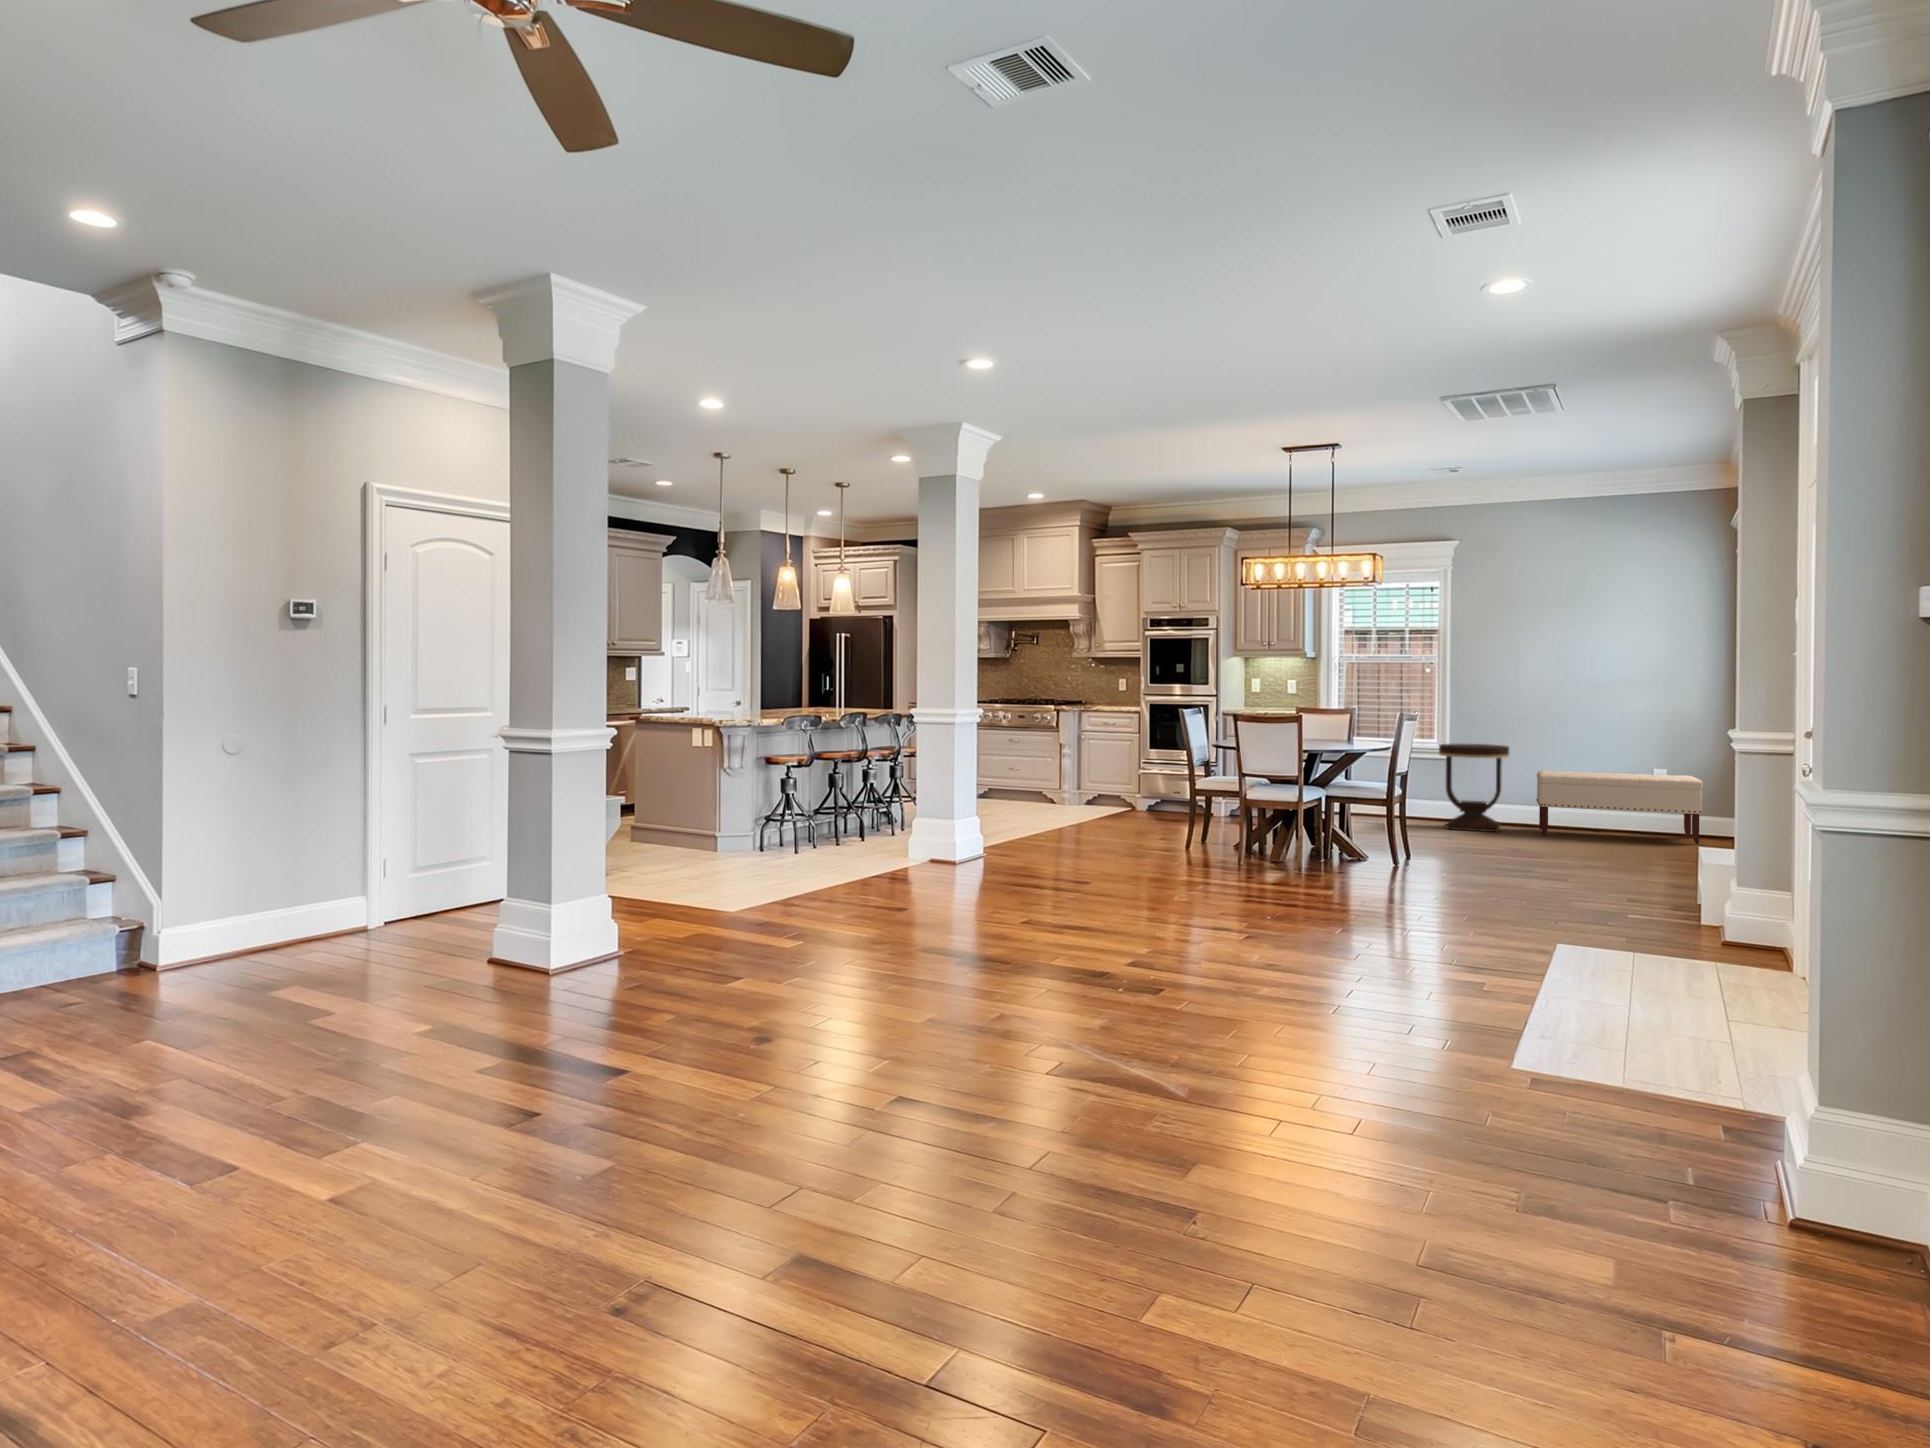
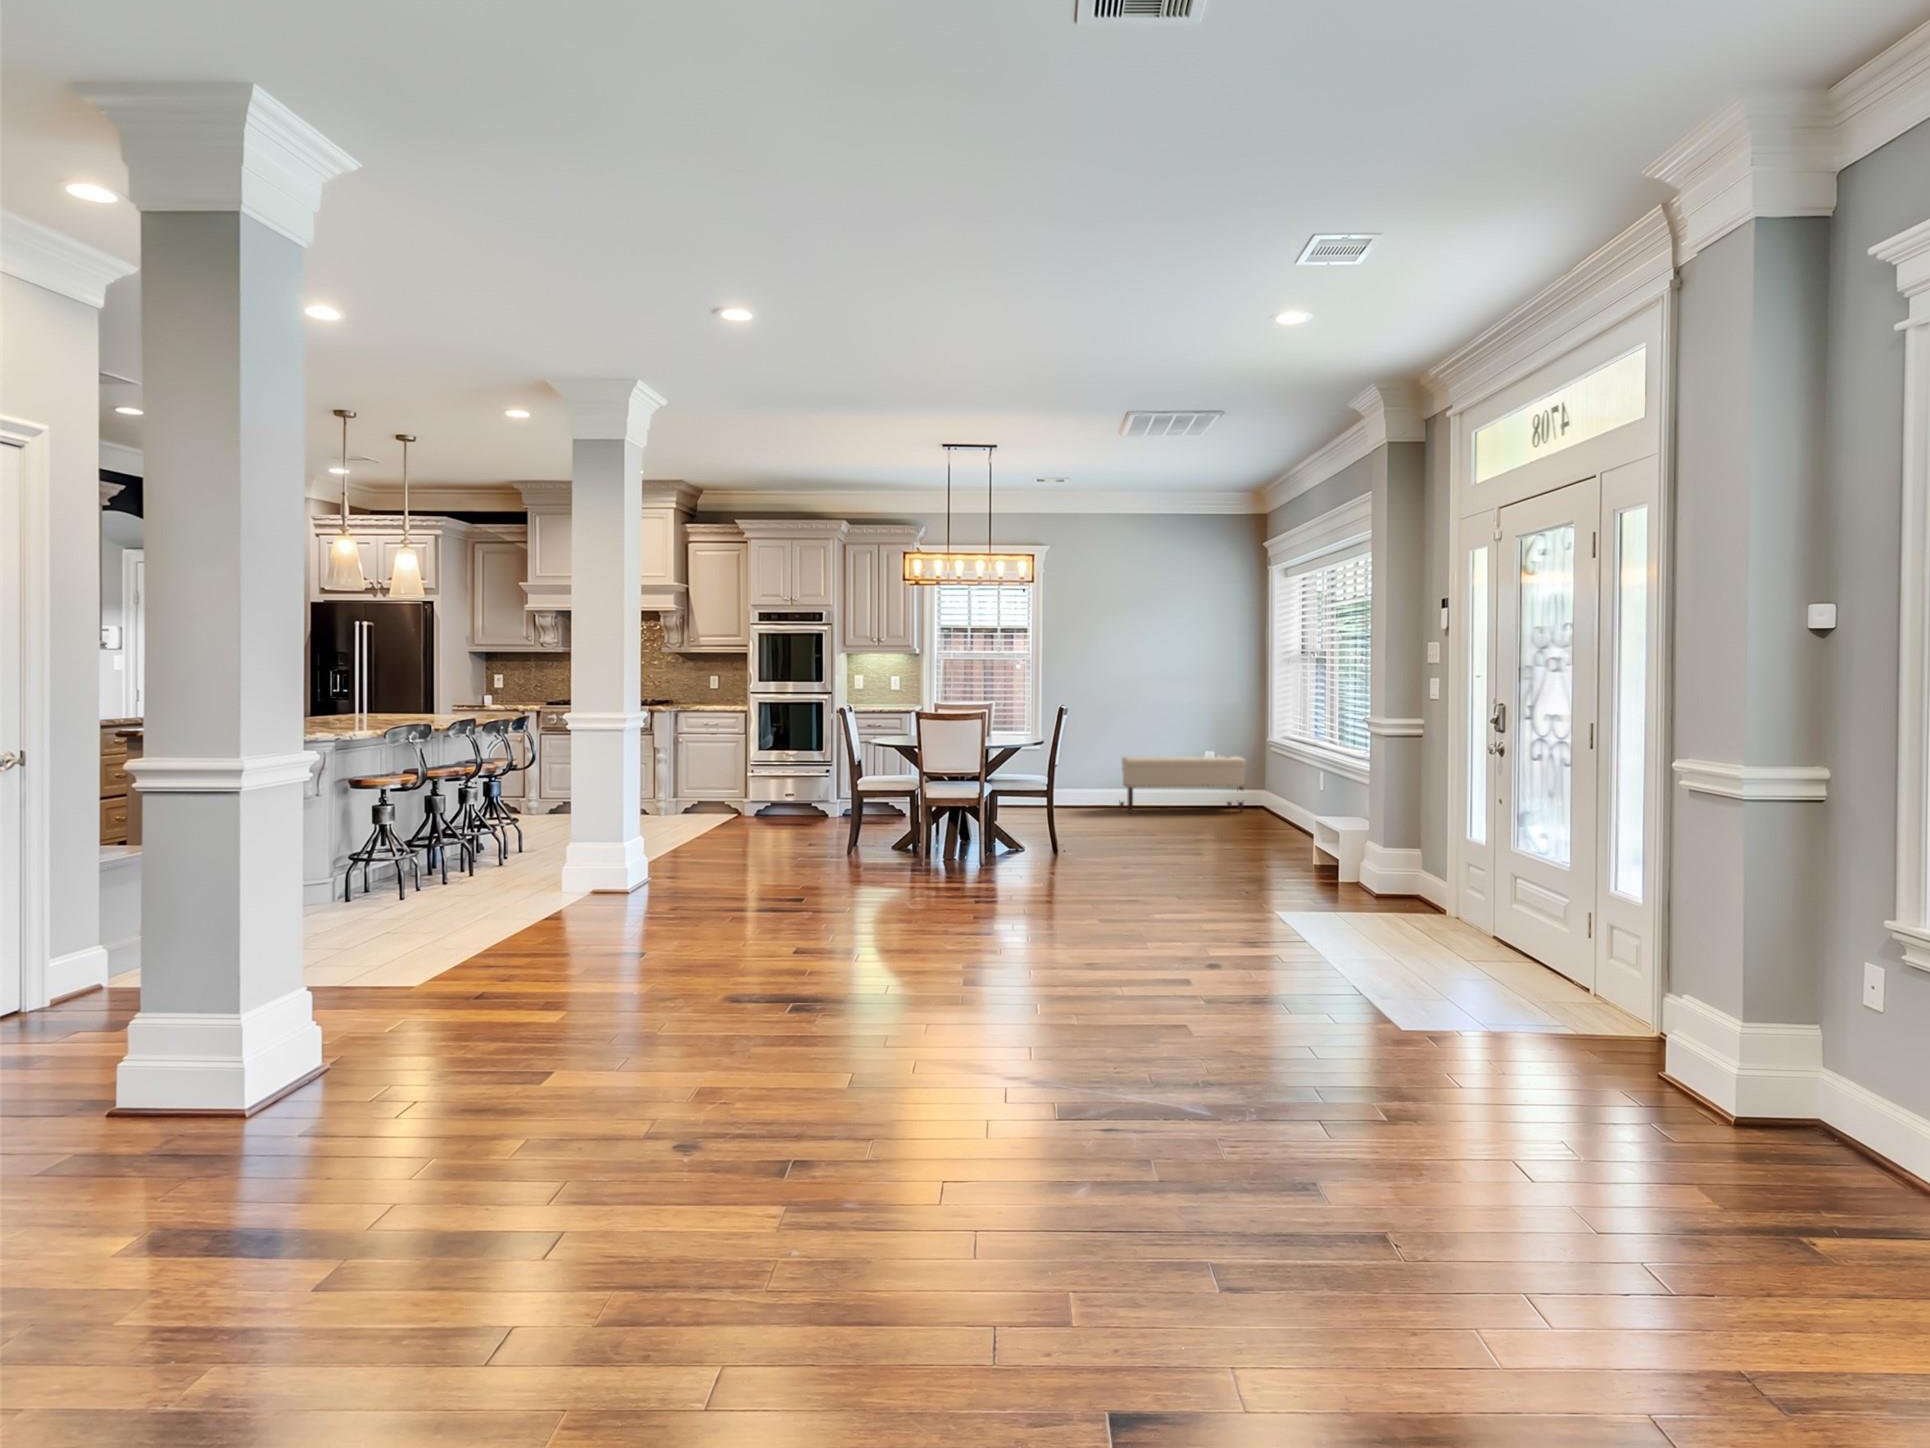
side table: present [1439,744,1509,832] -> none [1040,734,1098,814]

